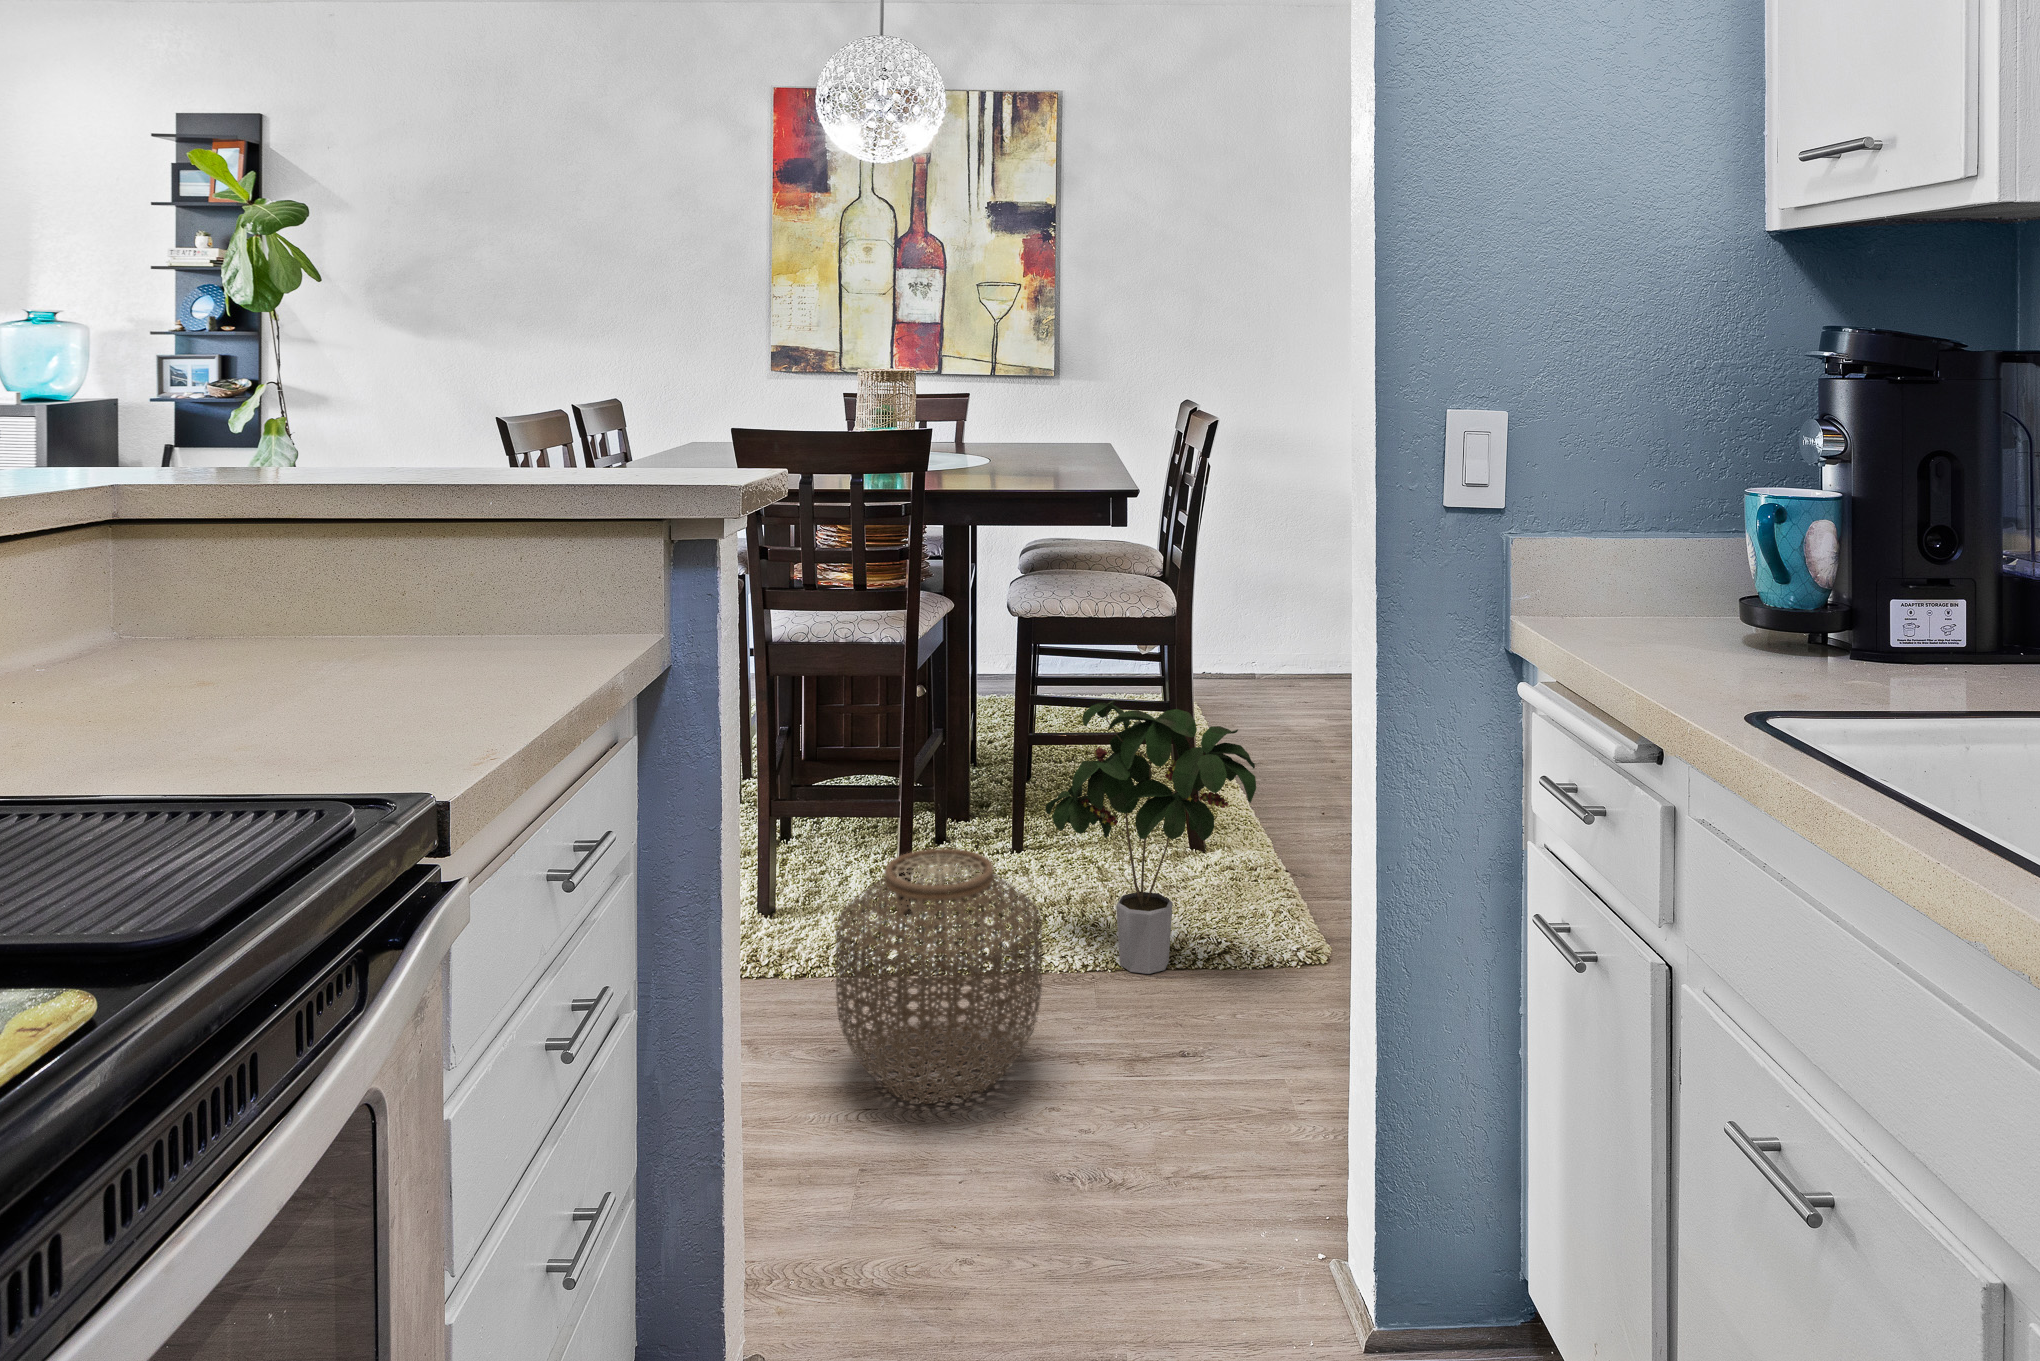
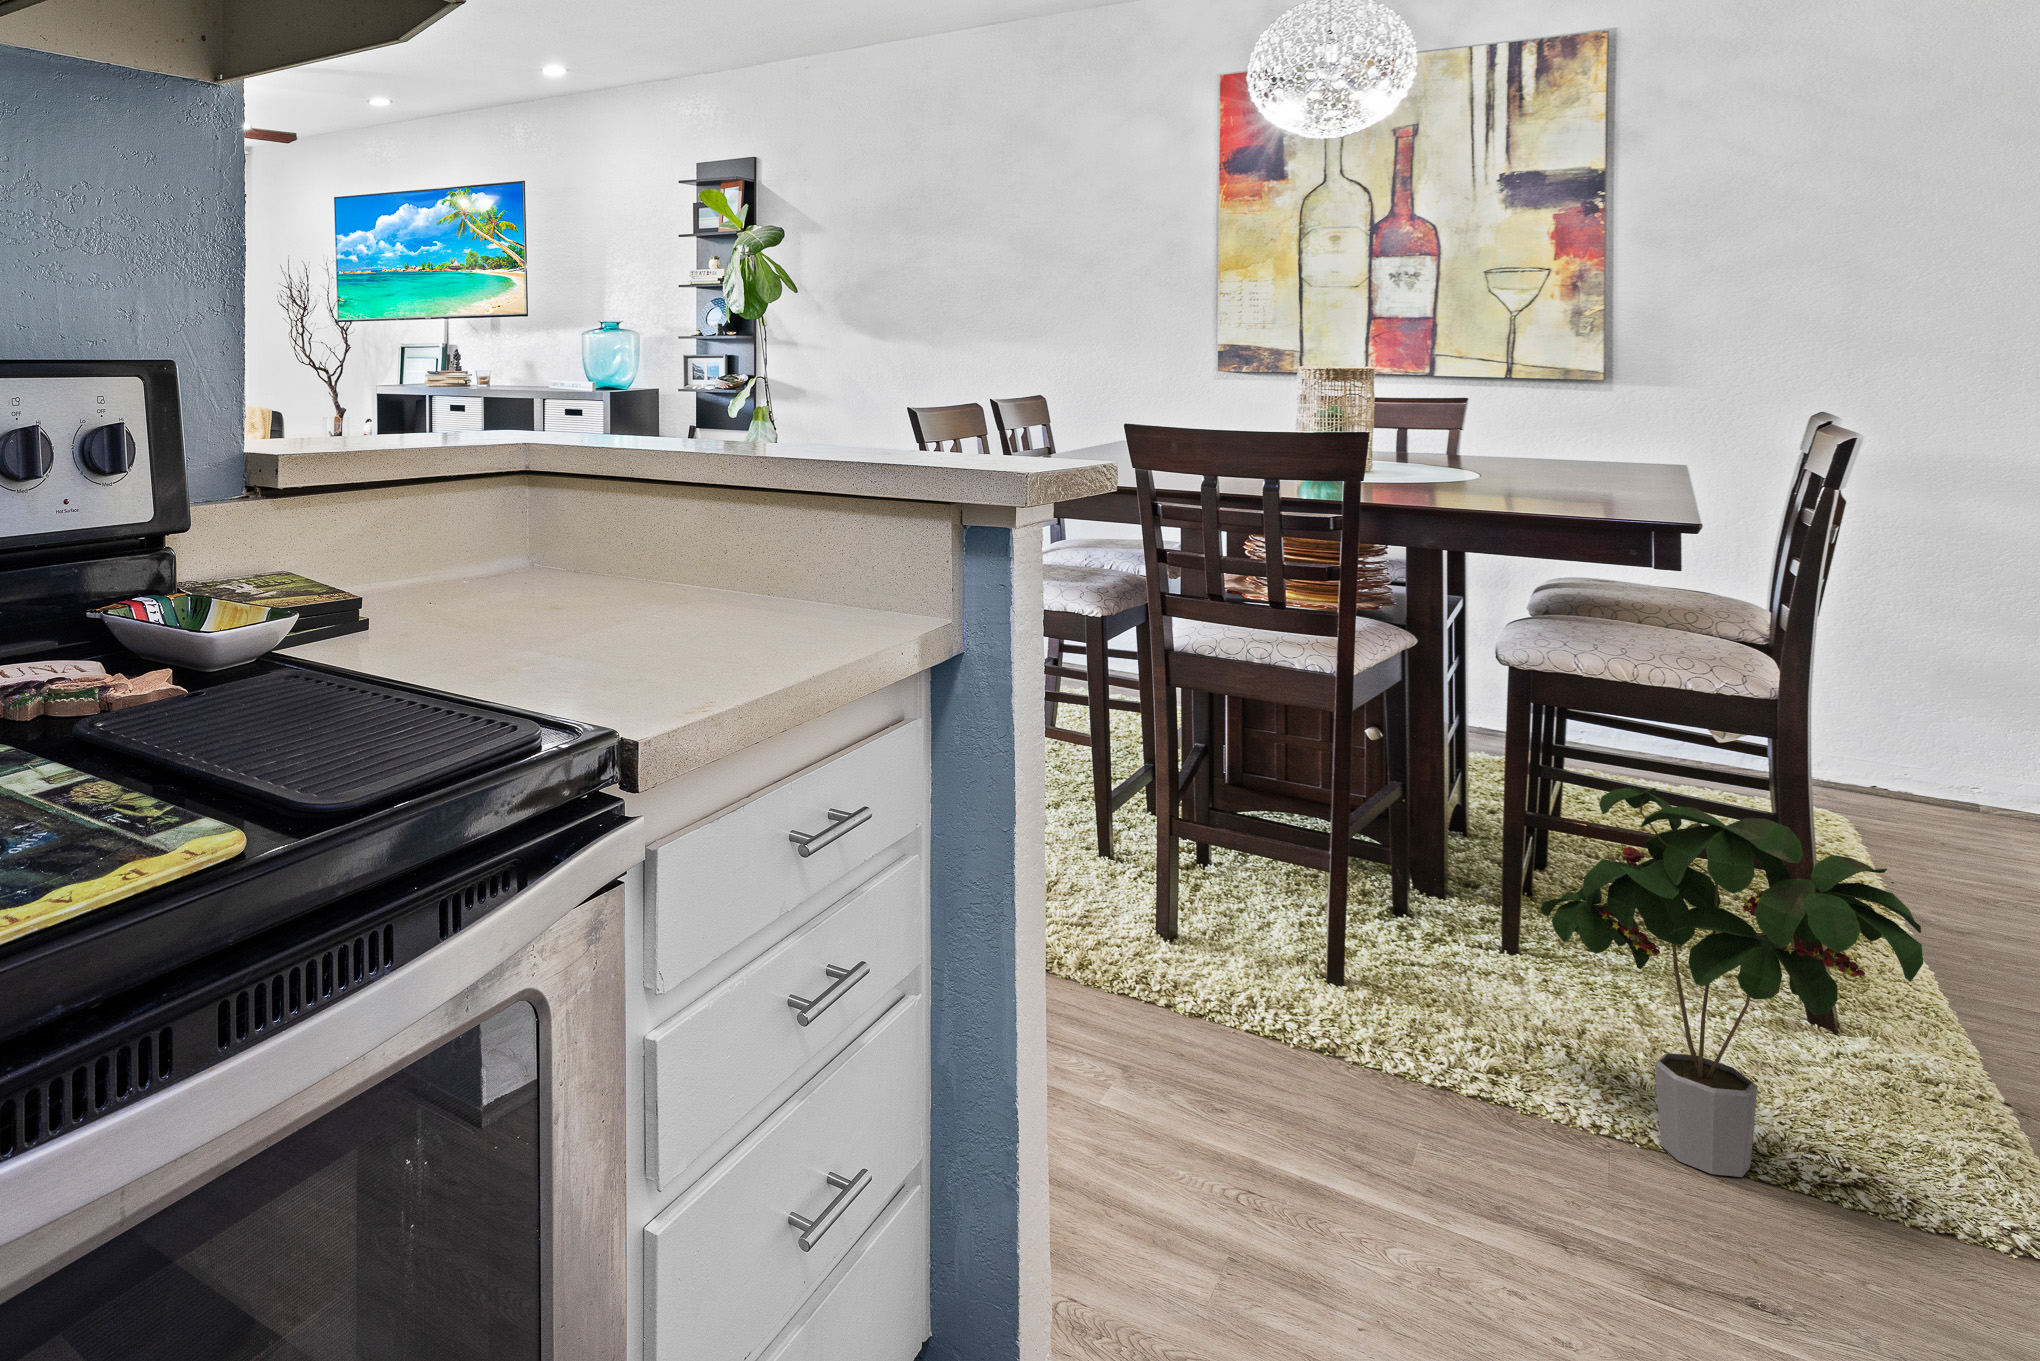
woven basket: present [836,848,1042,1104] -> none [1217,917,1513,1245]

